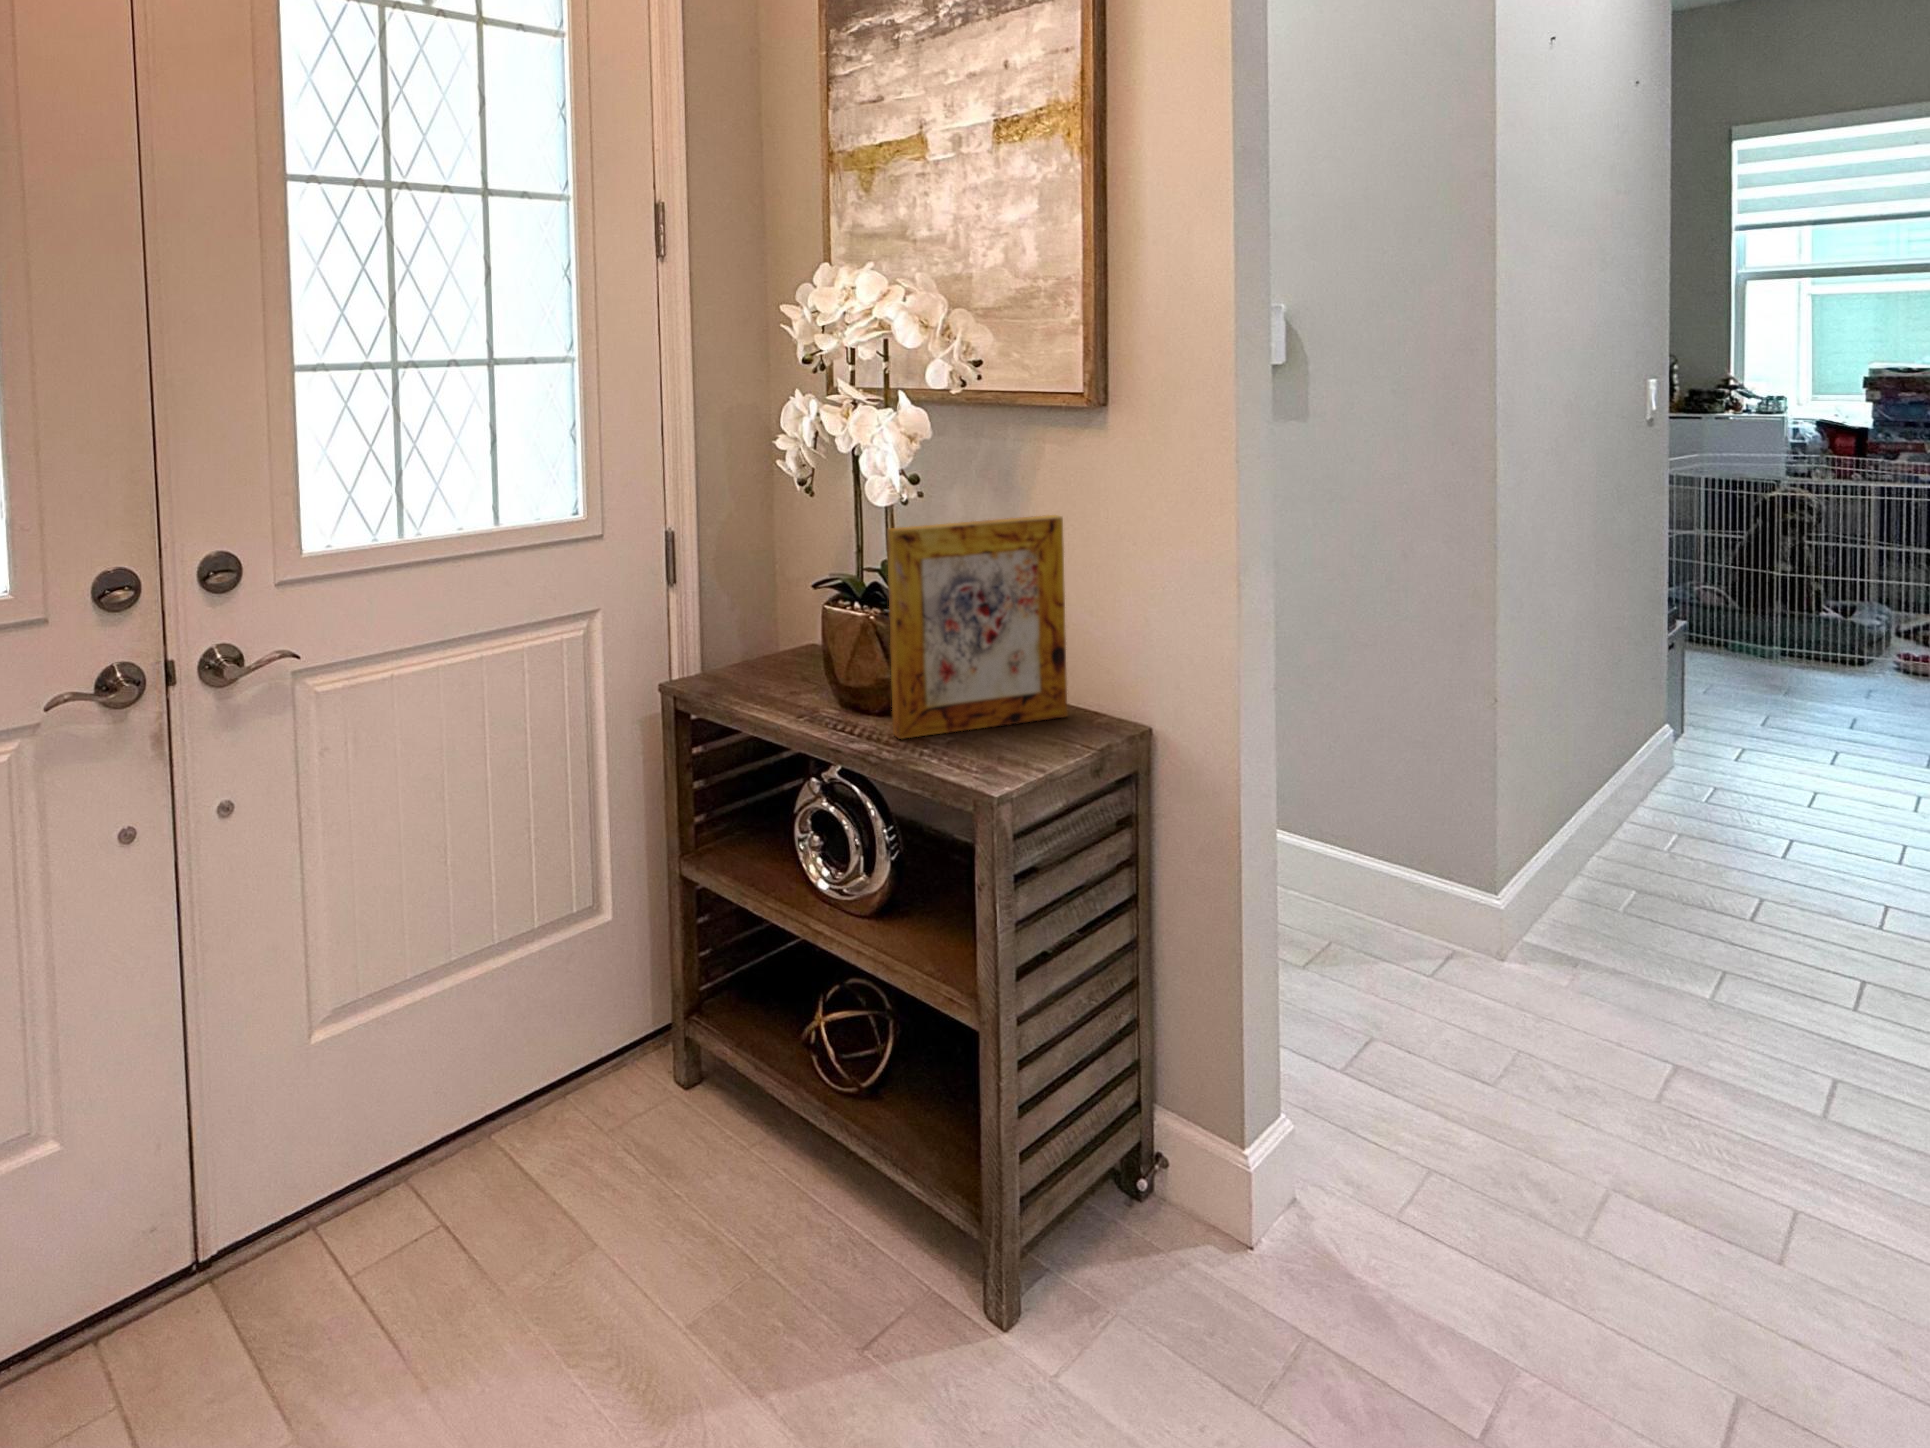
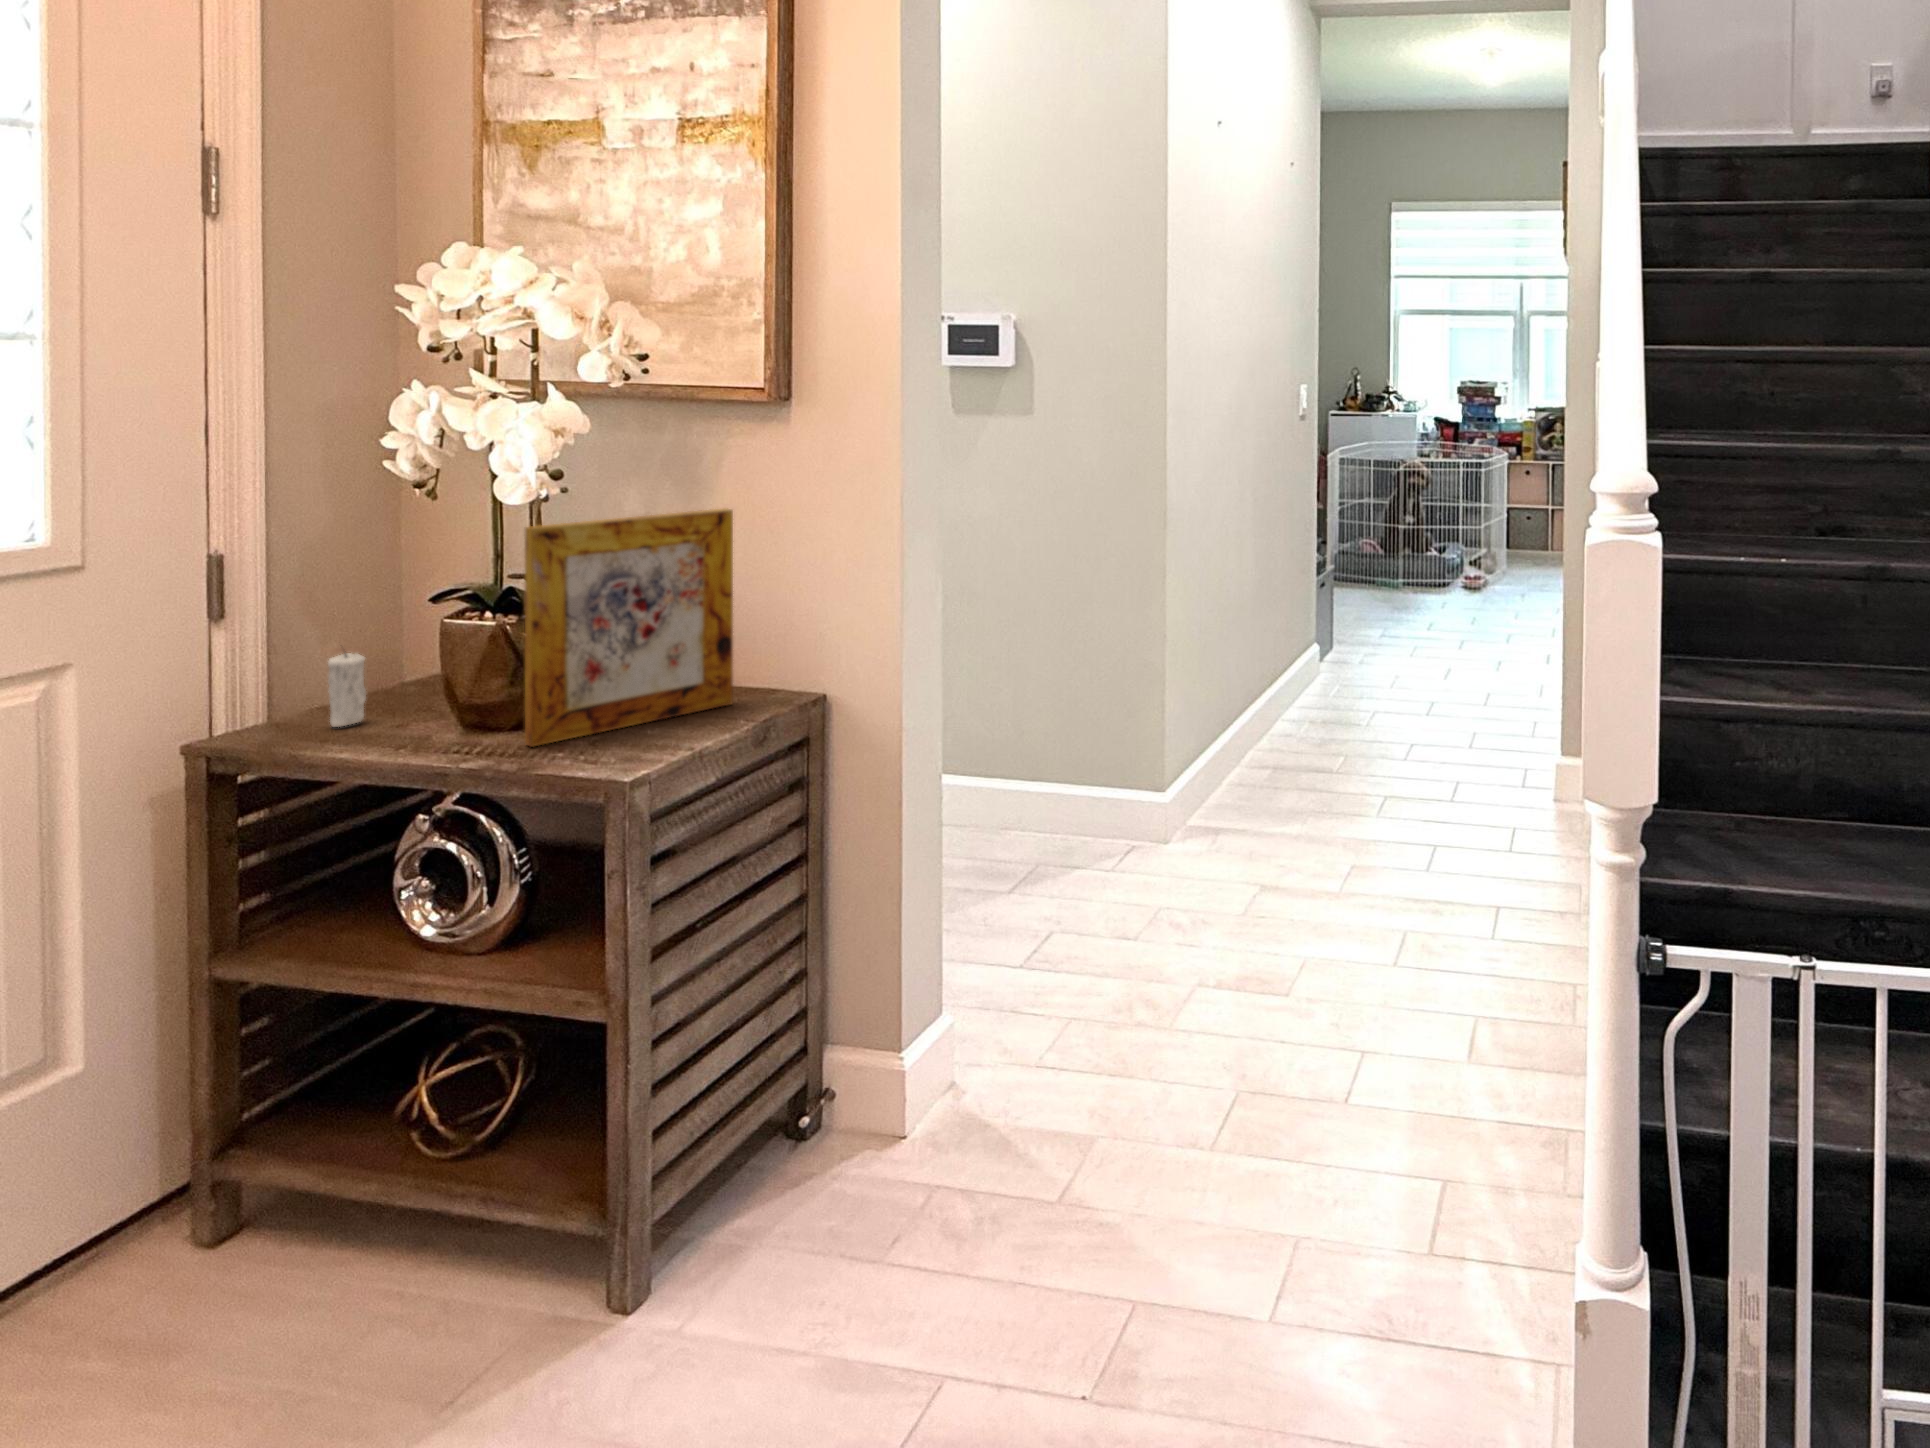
candle: none [743,615,770,688] -> present [328,653,366,727]

